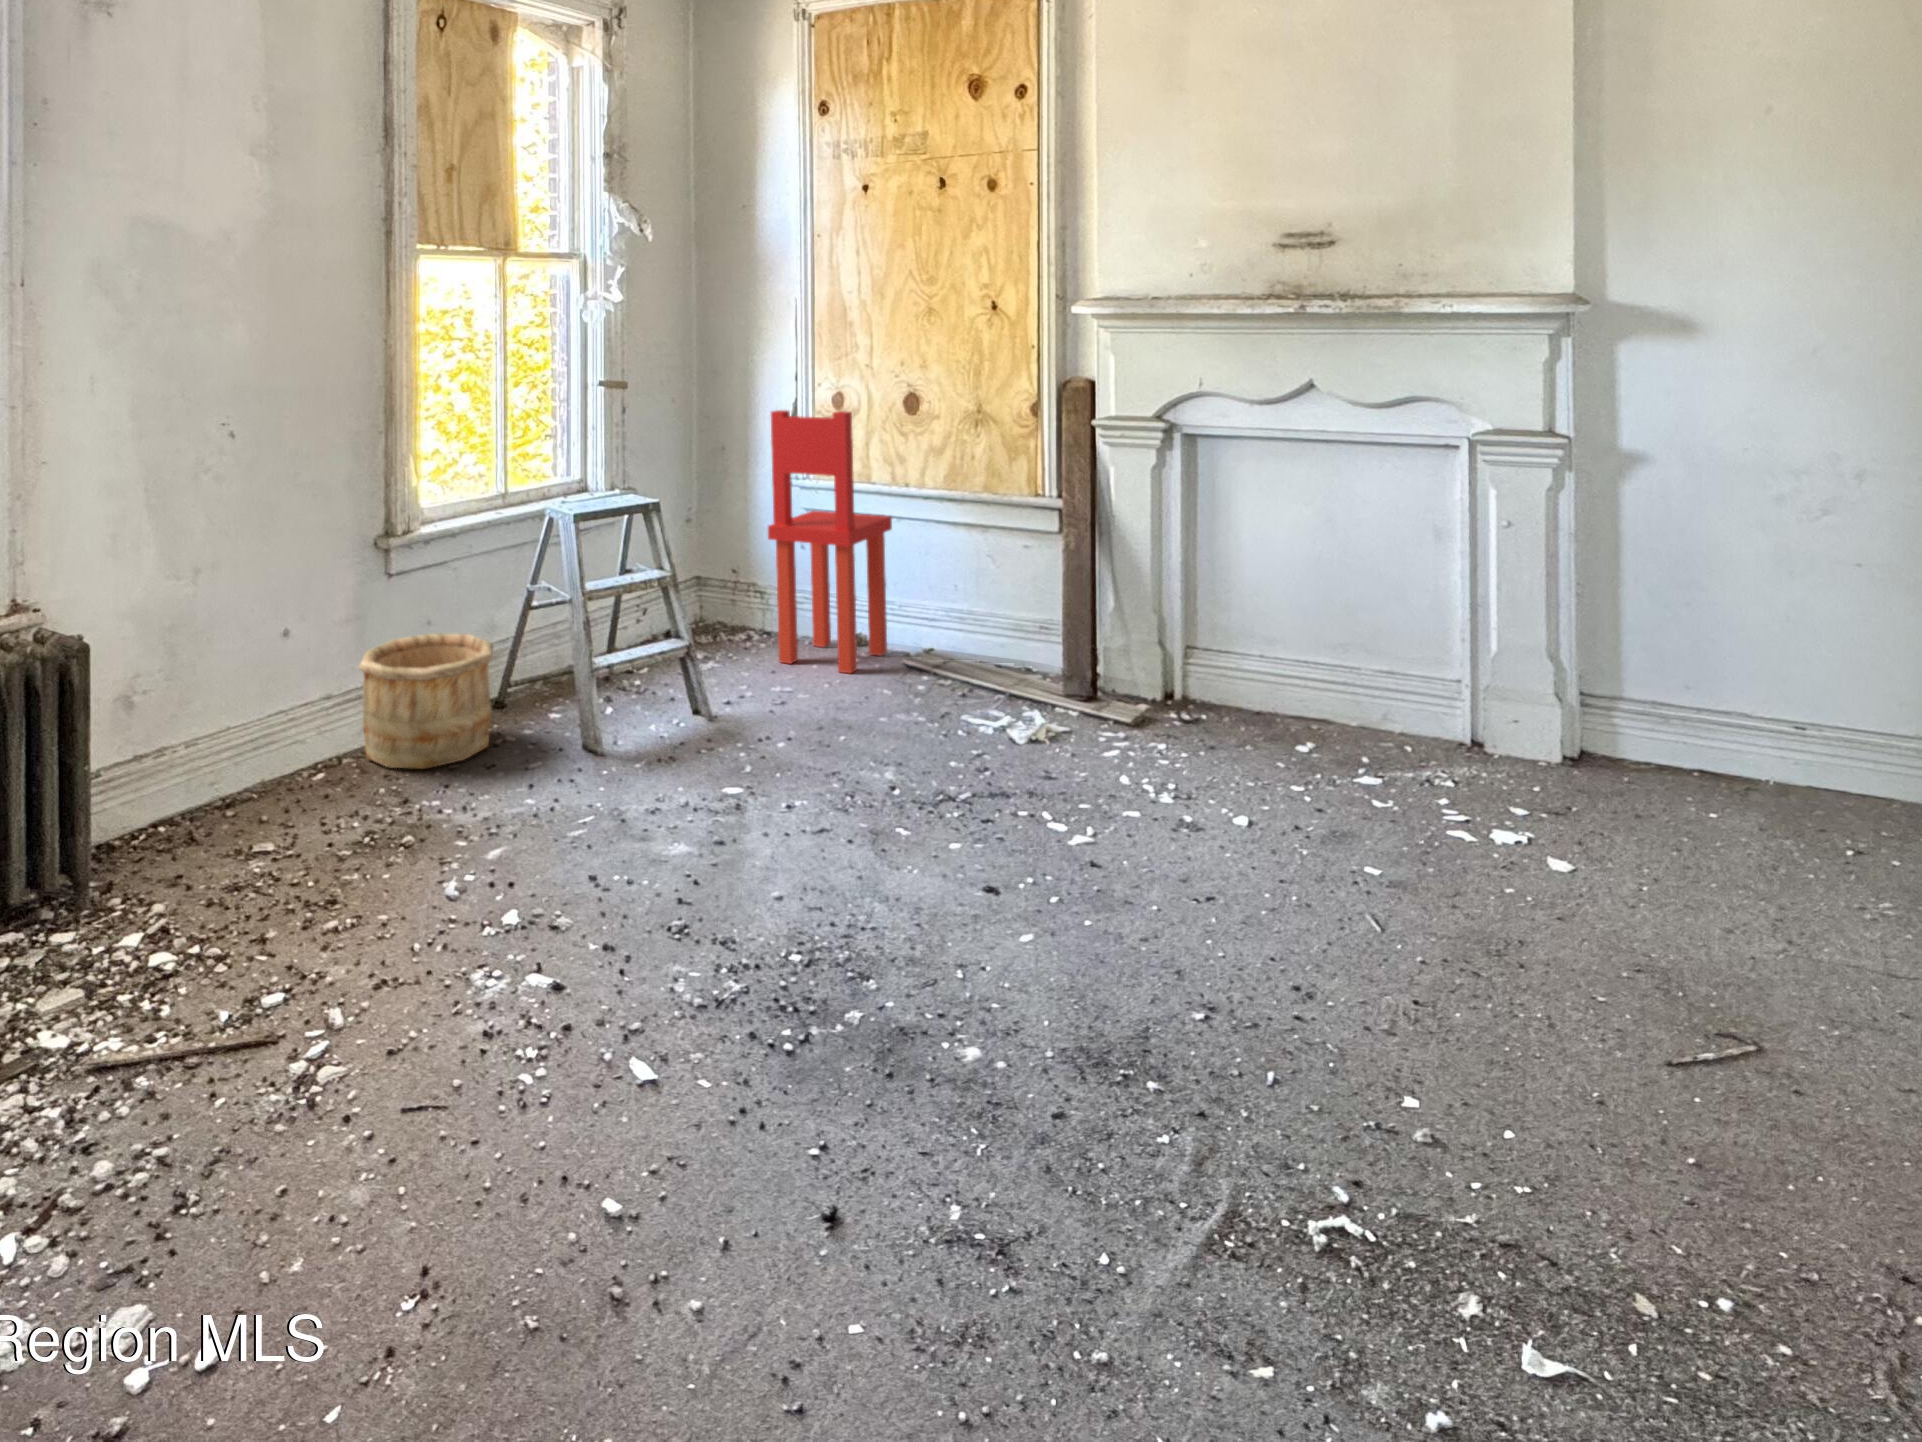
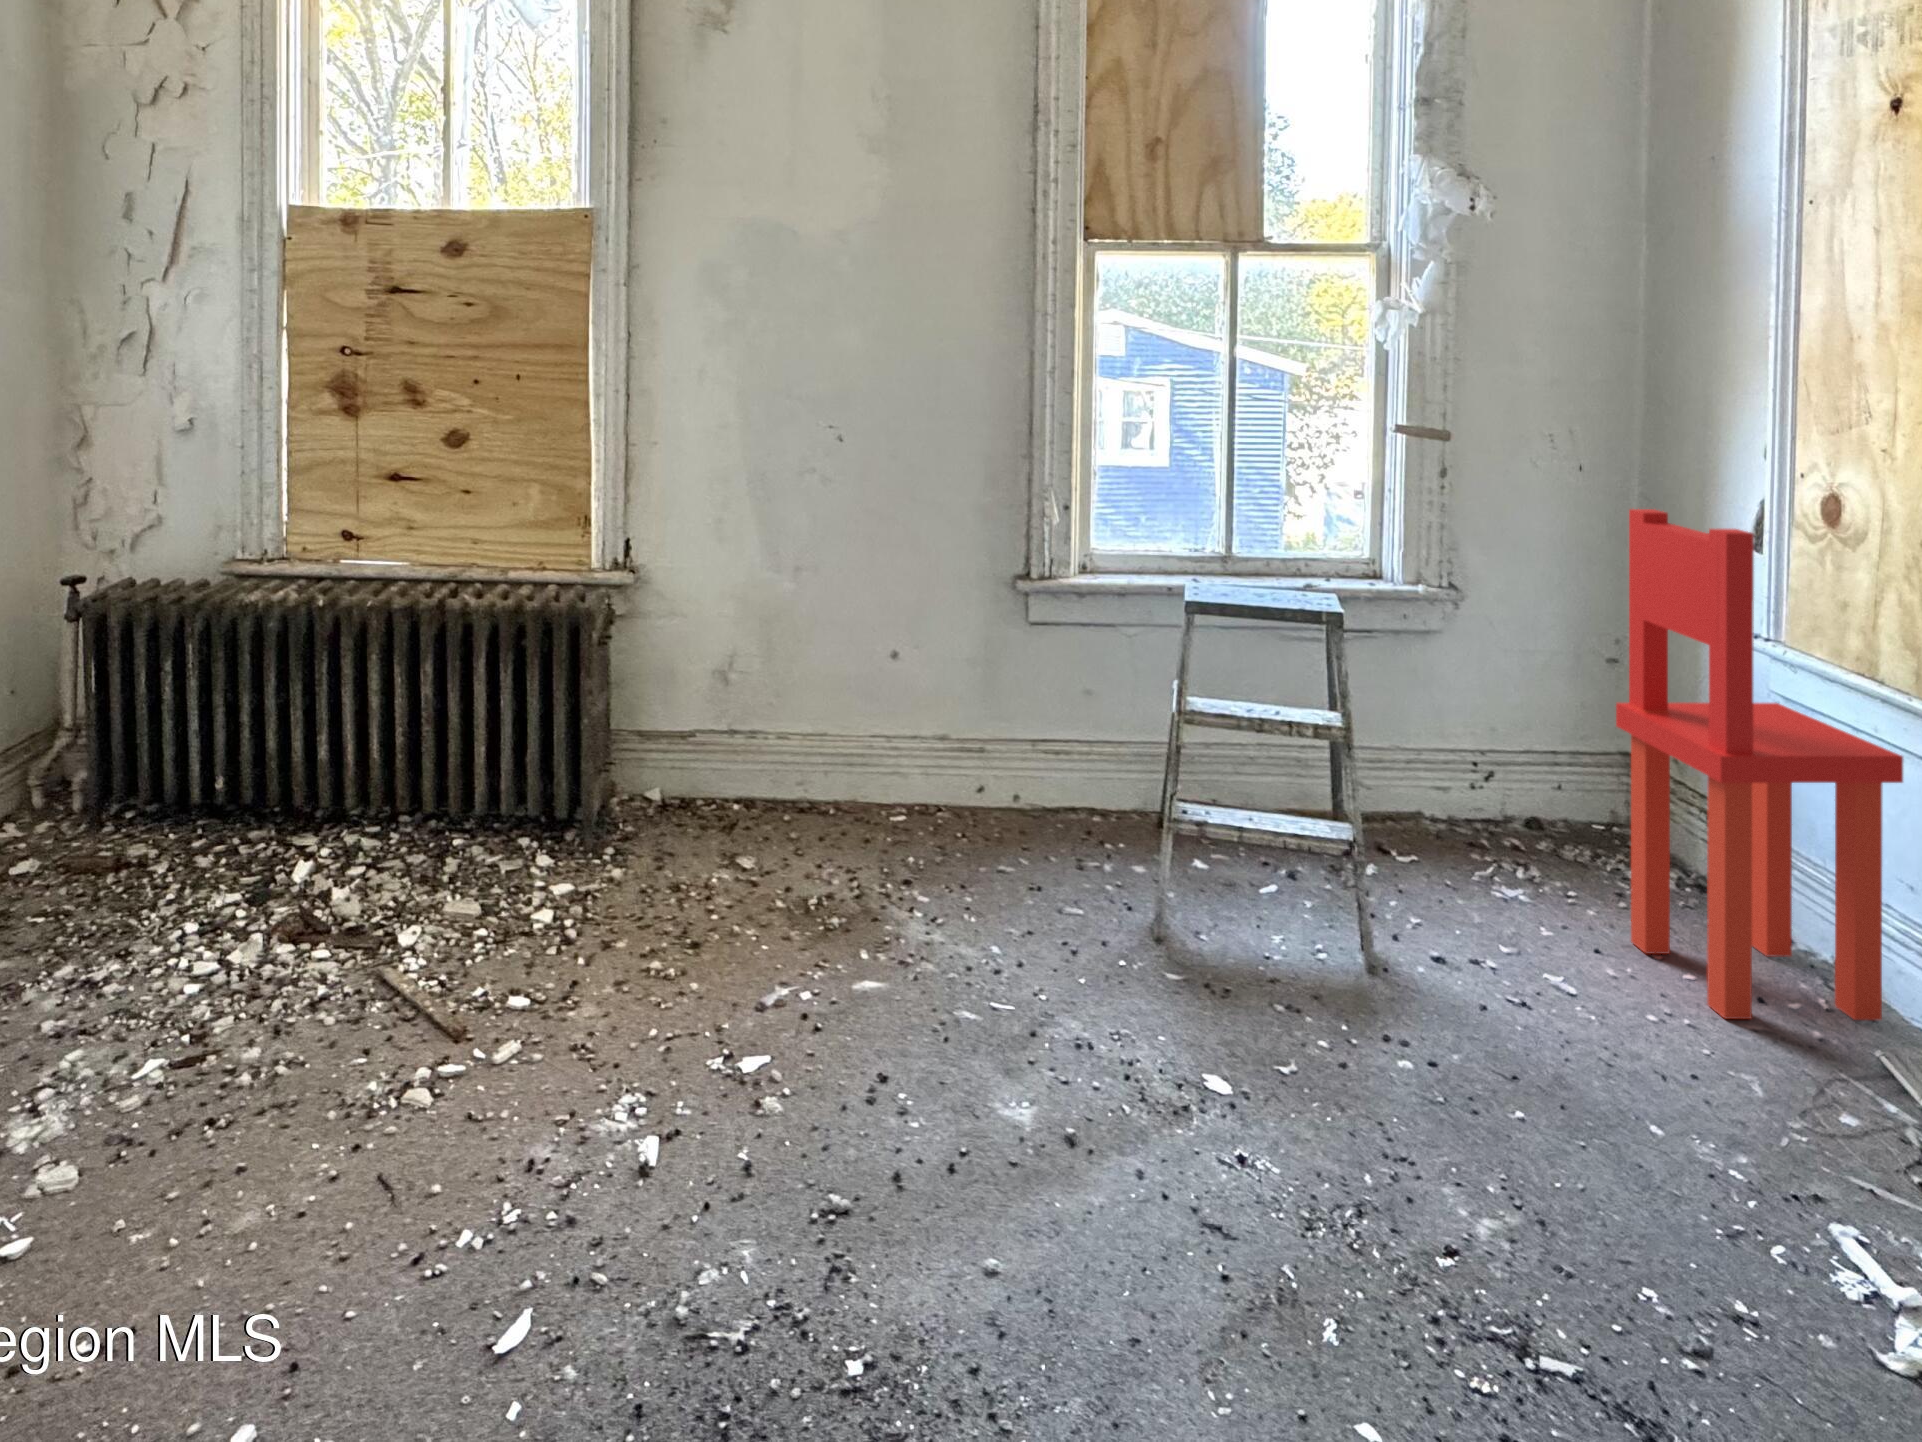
wooden bucket: present [359,634,493,769] -> none [932,701,1086,870]

